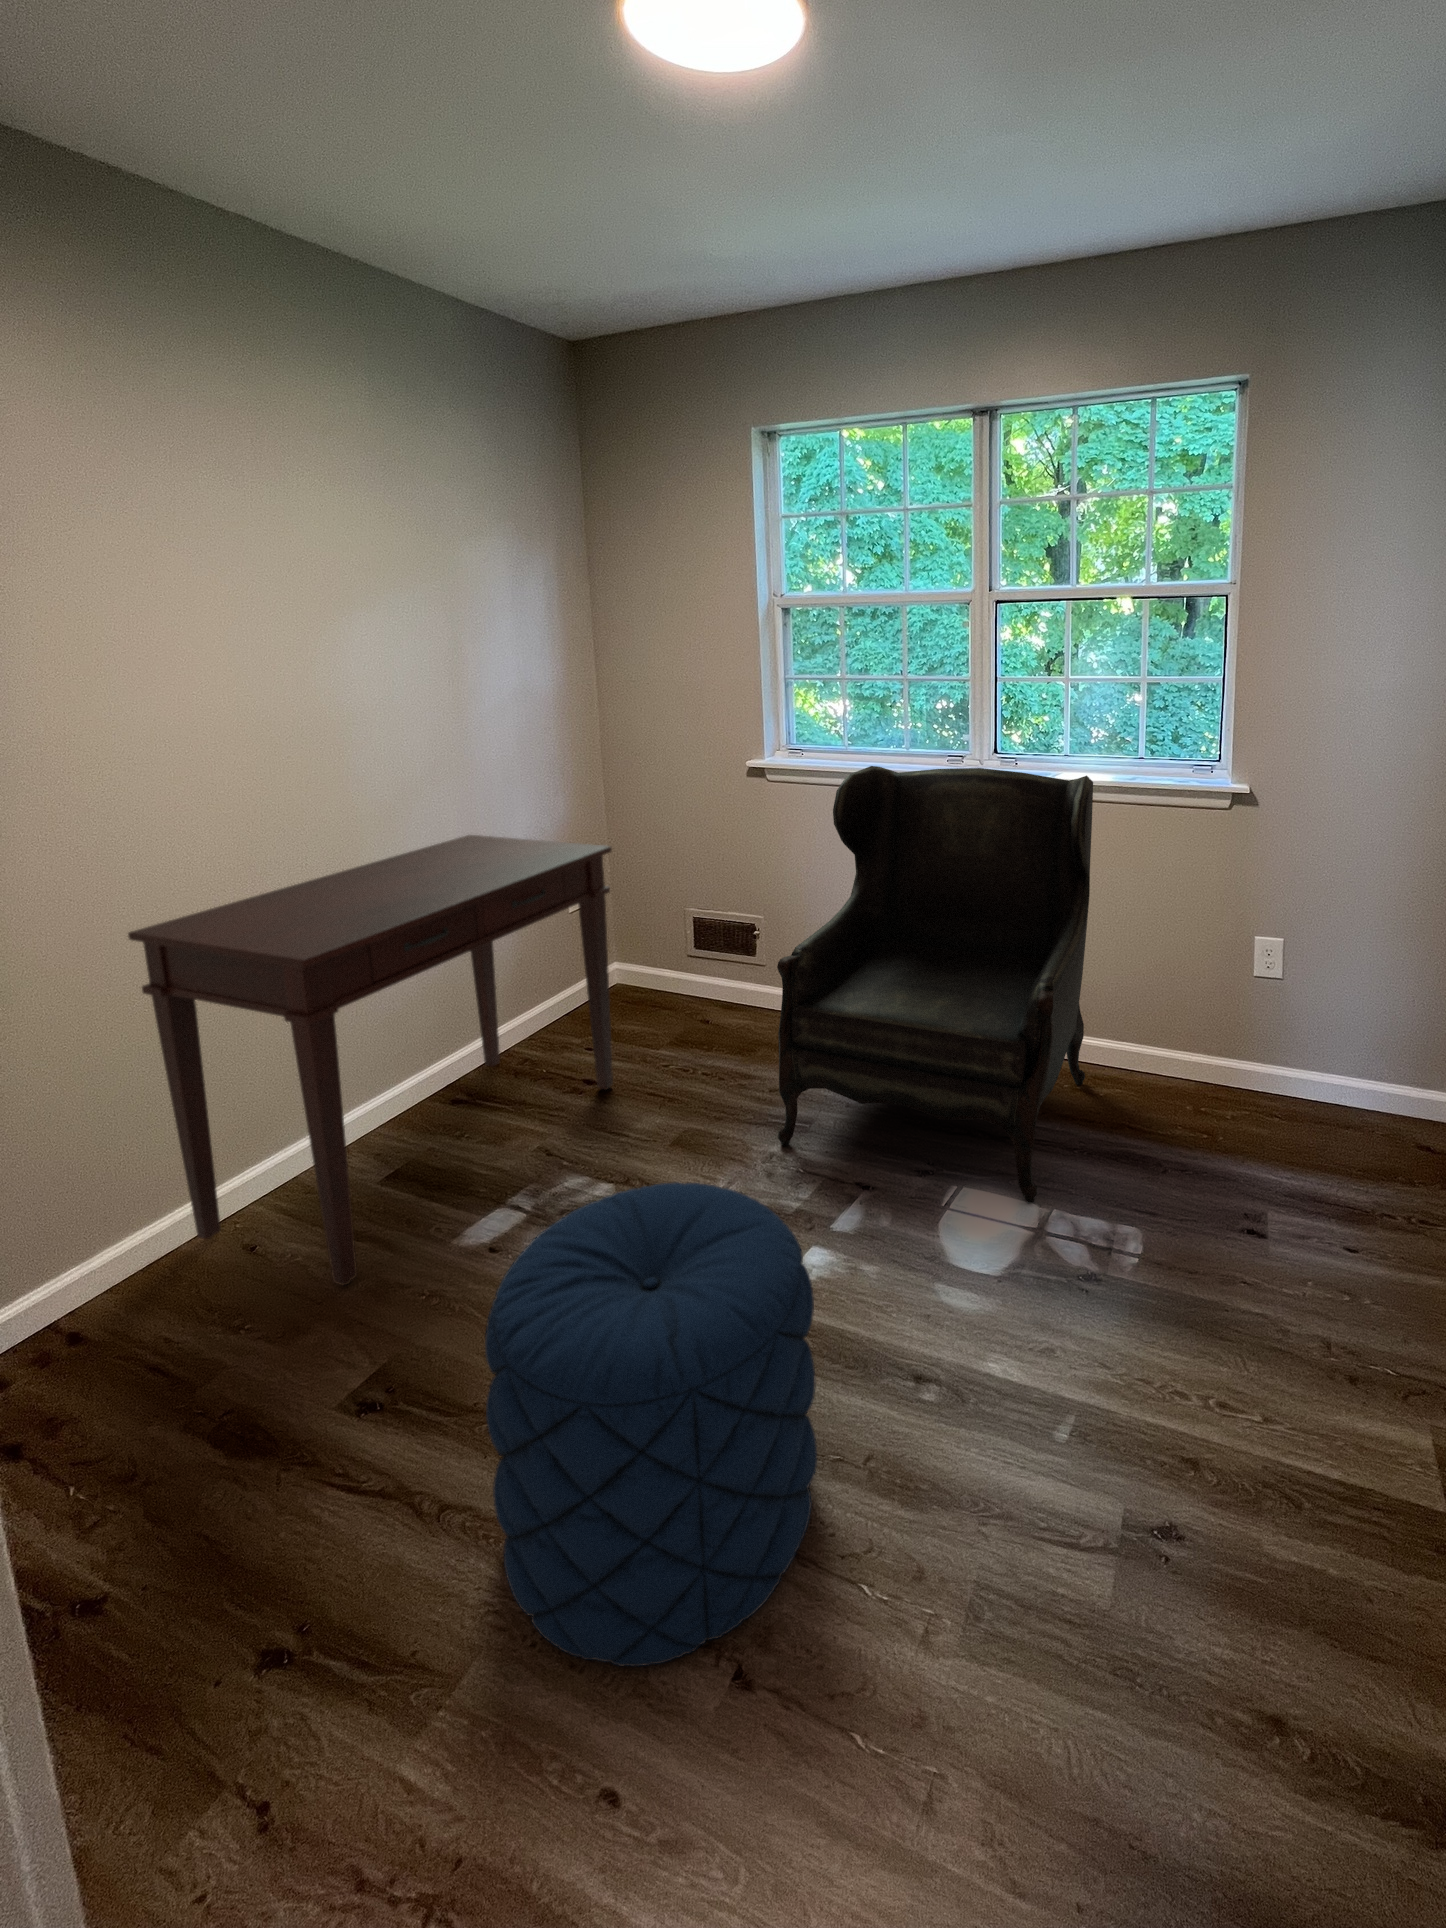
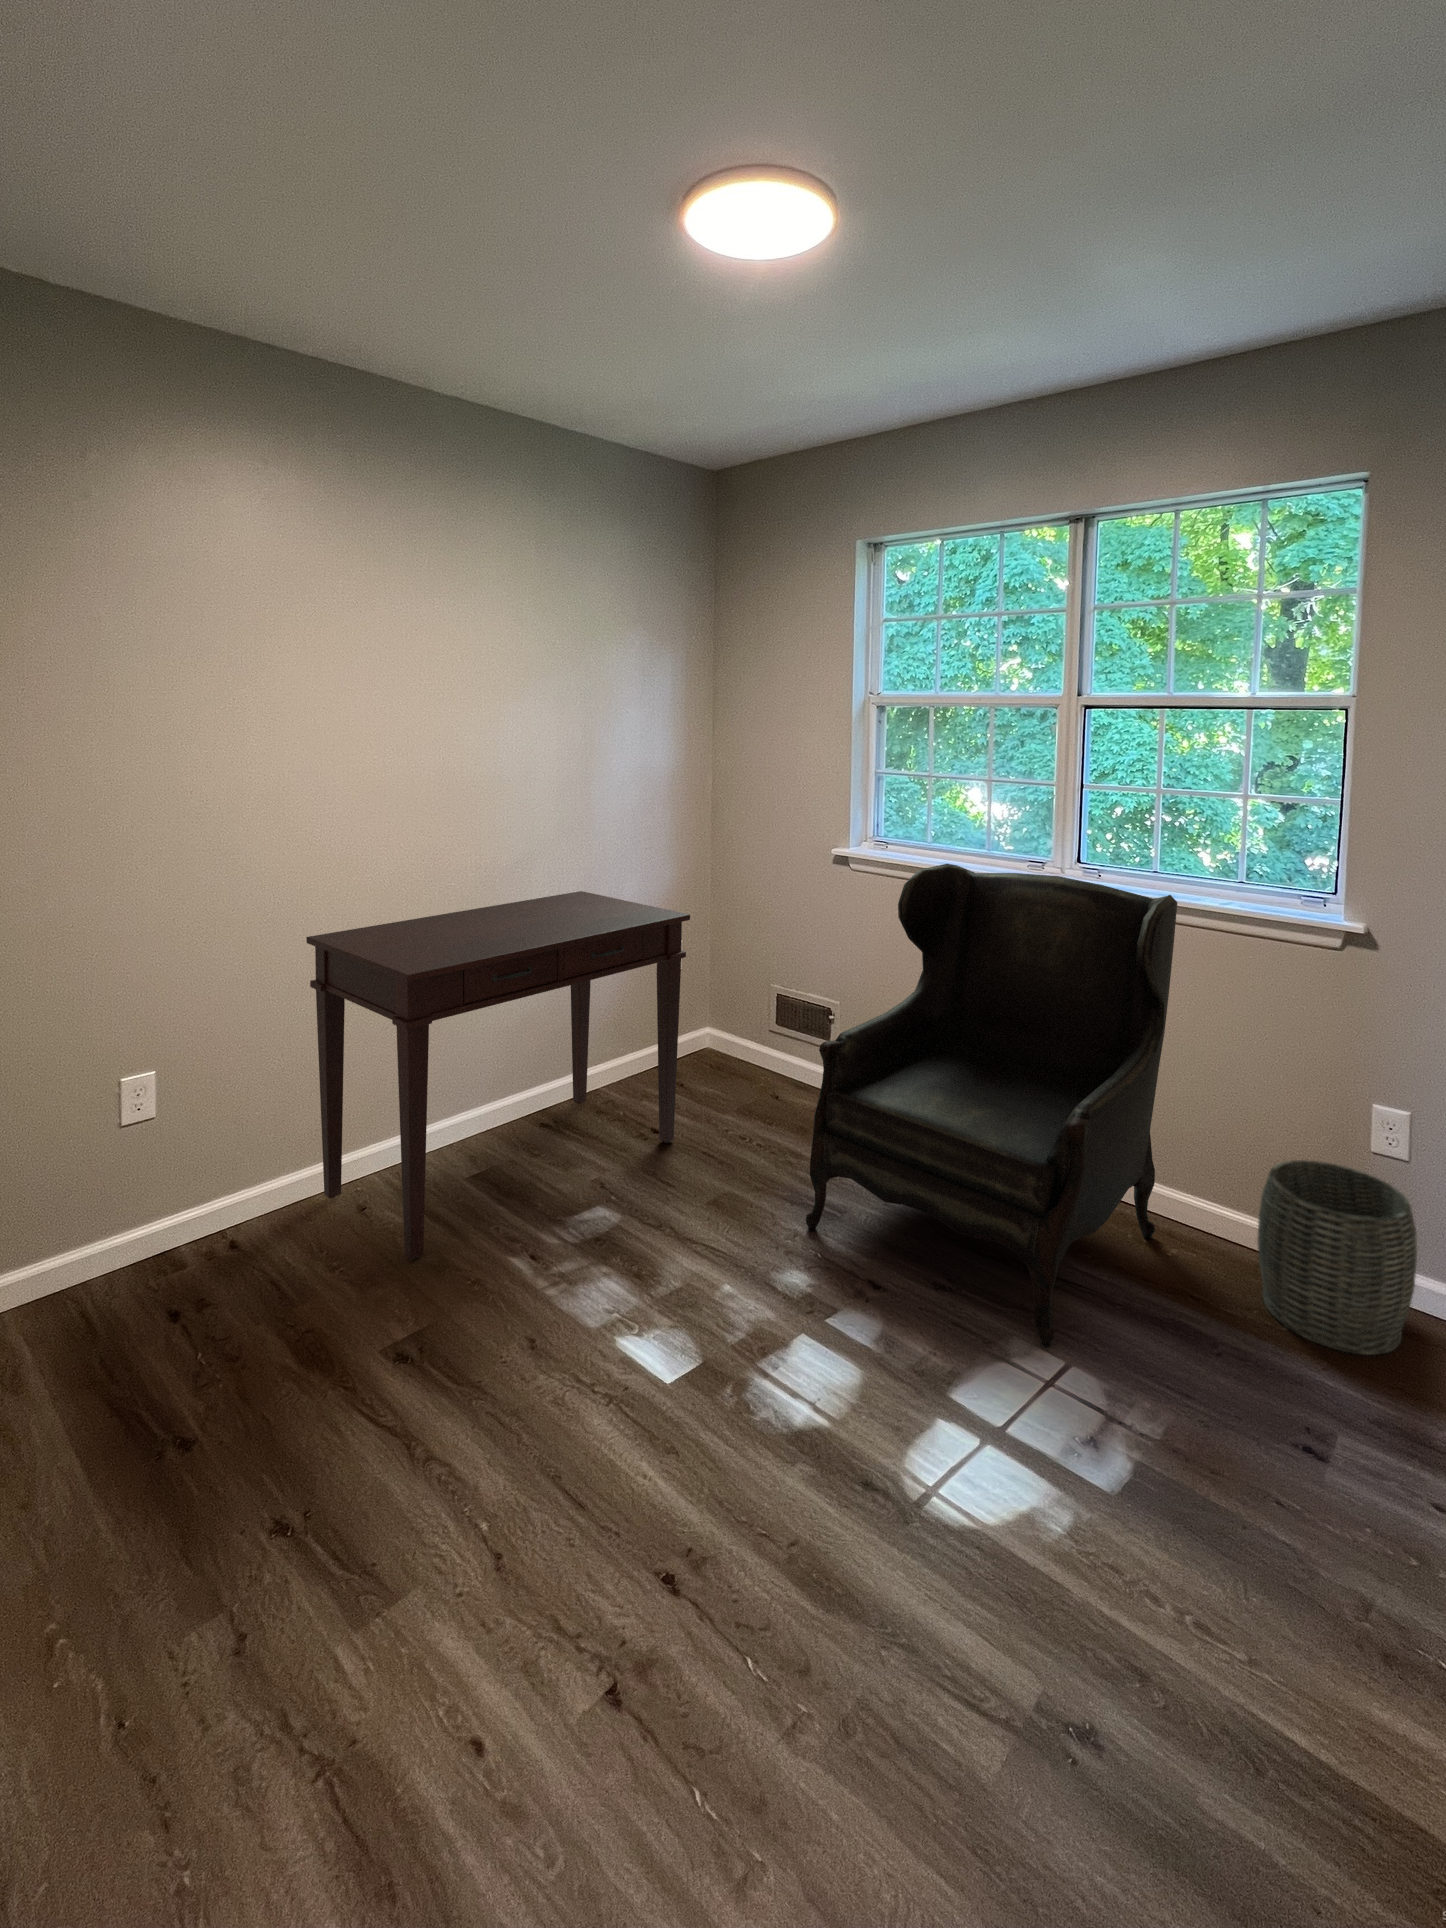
woven basket: none [1176,992,1299,1145] -> present [1257,1160,1417,1355]
pouf: present [485,1182,817,1667] -> none [450,1219,743,1653]

